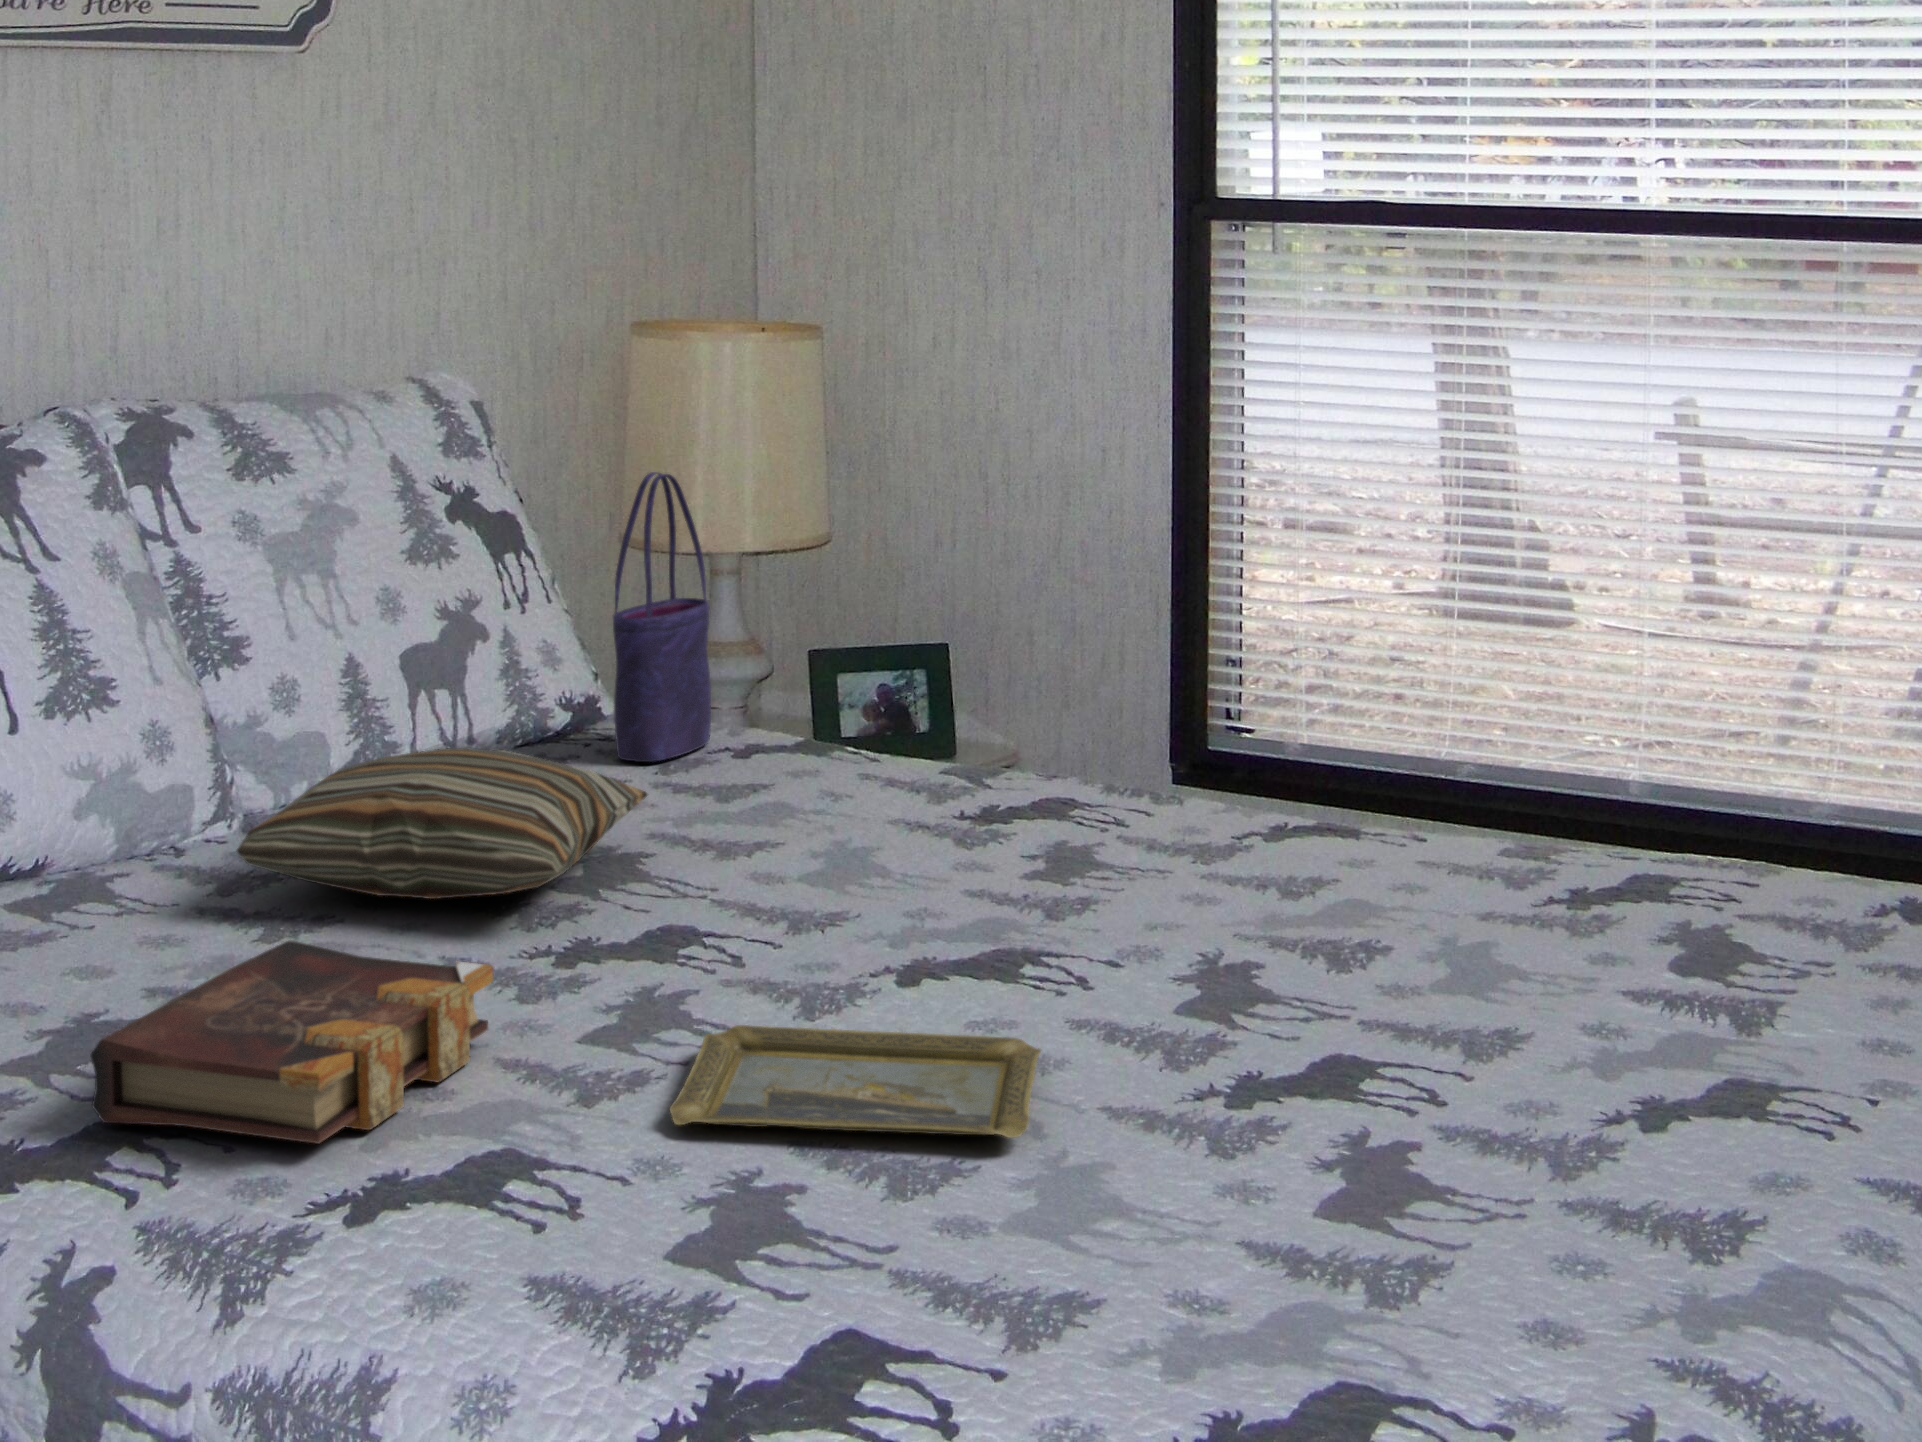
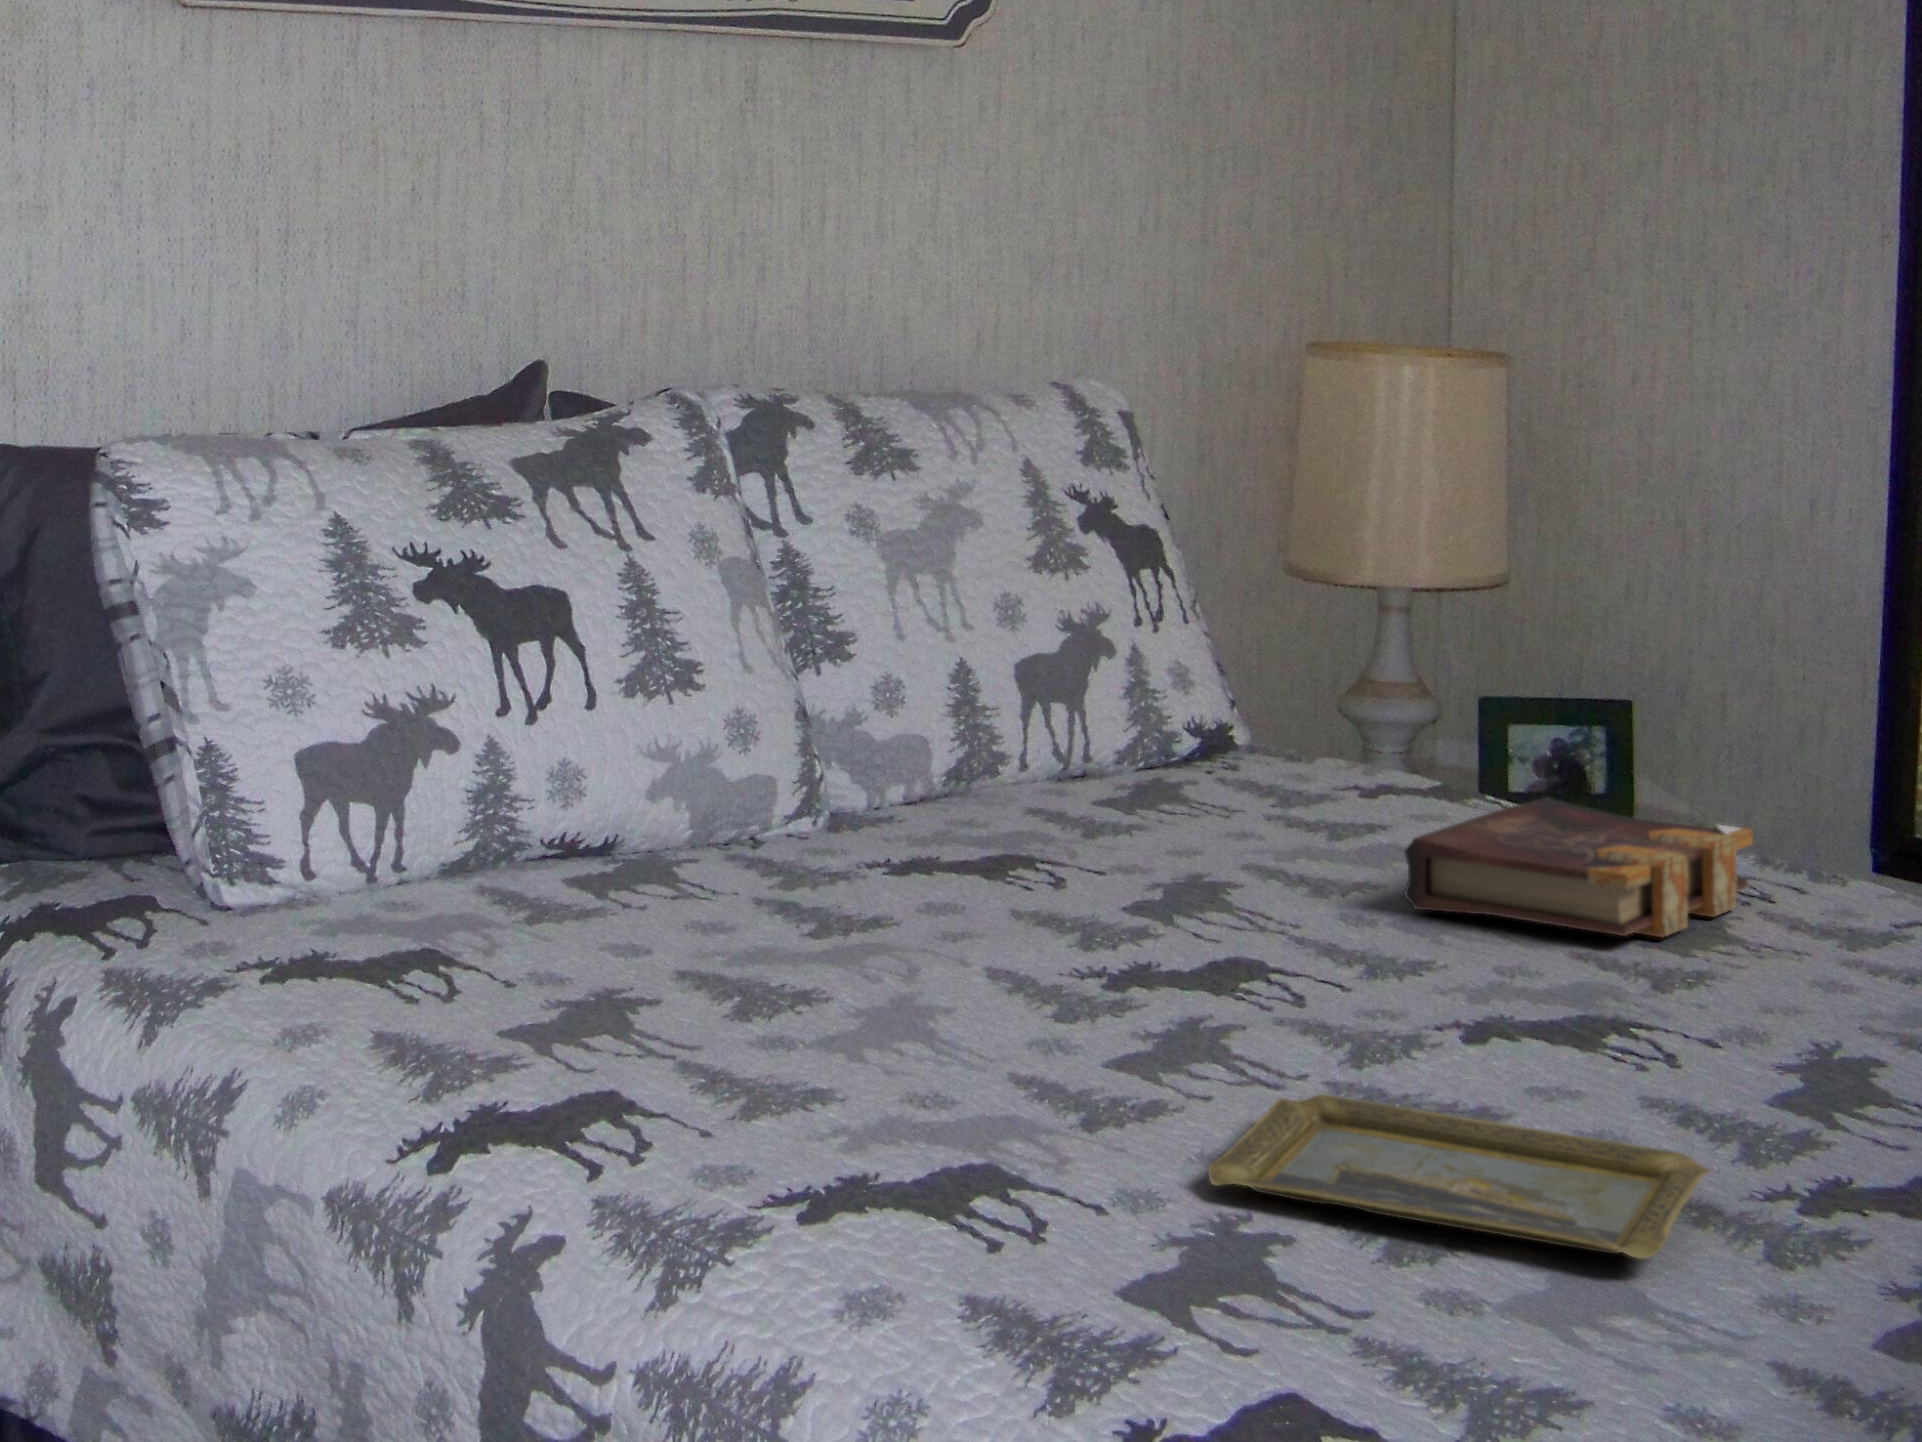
tote bag: present [613,472,711,762] -> none [1281,490,1406,829]
pillow: present [237,748,647,899] -> none [798,773,1289,935]
book: present [91,940,493,1144] -> present [1405,798,1753,937]

